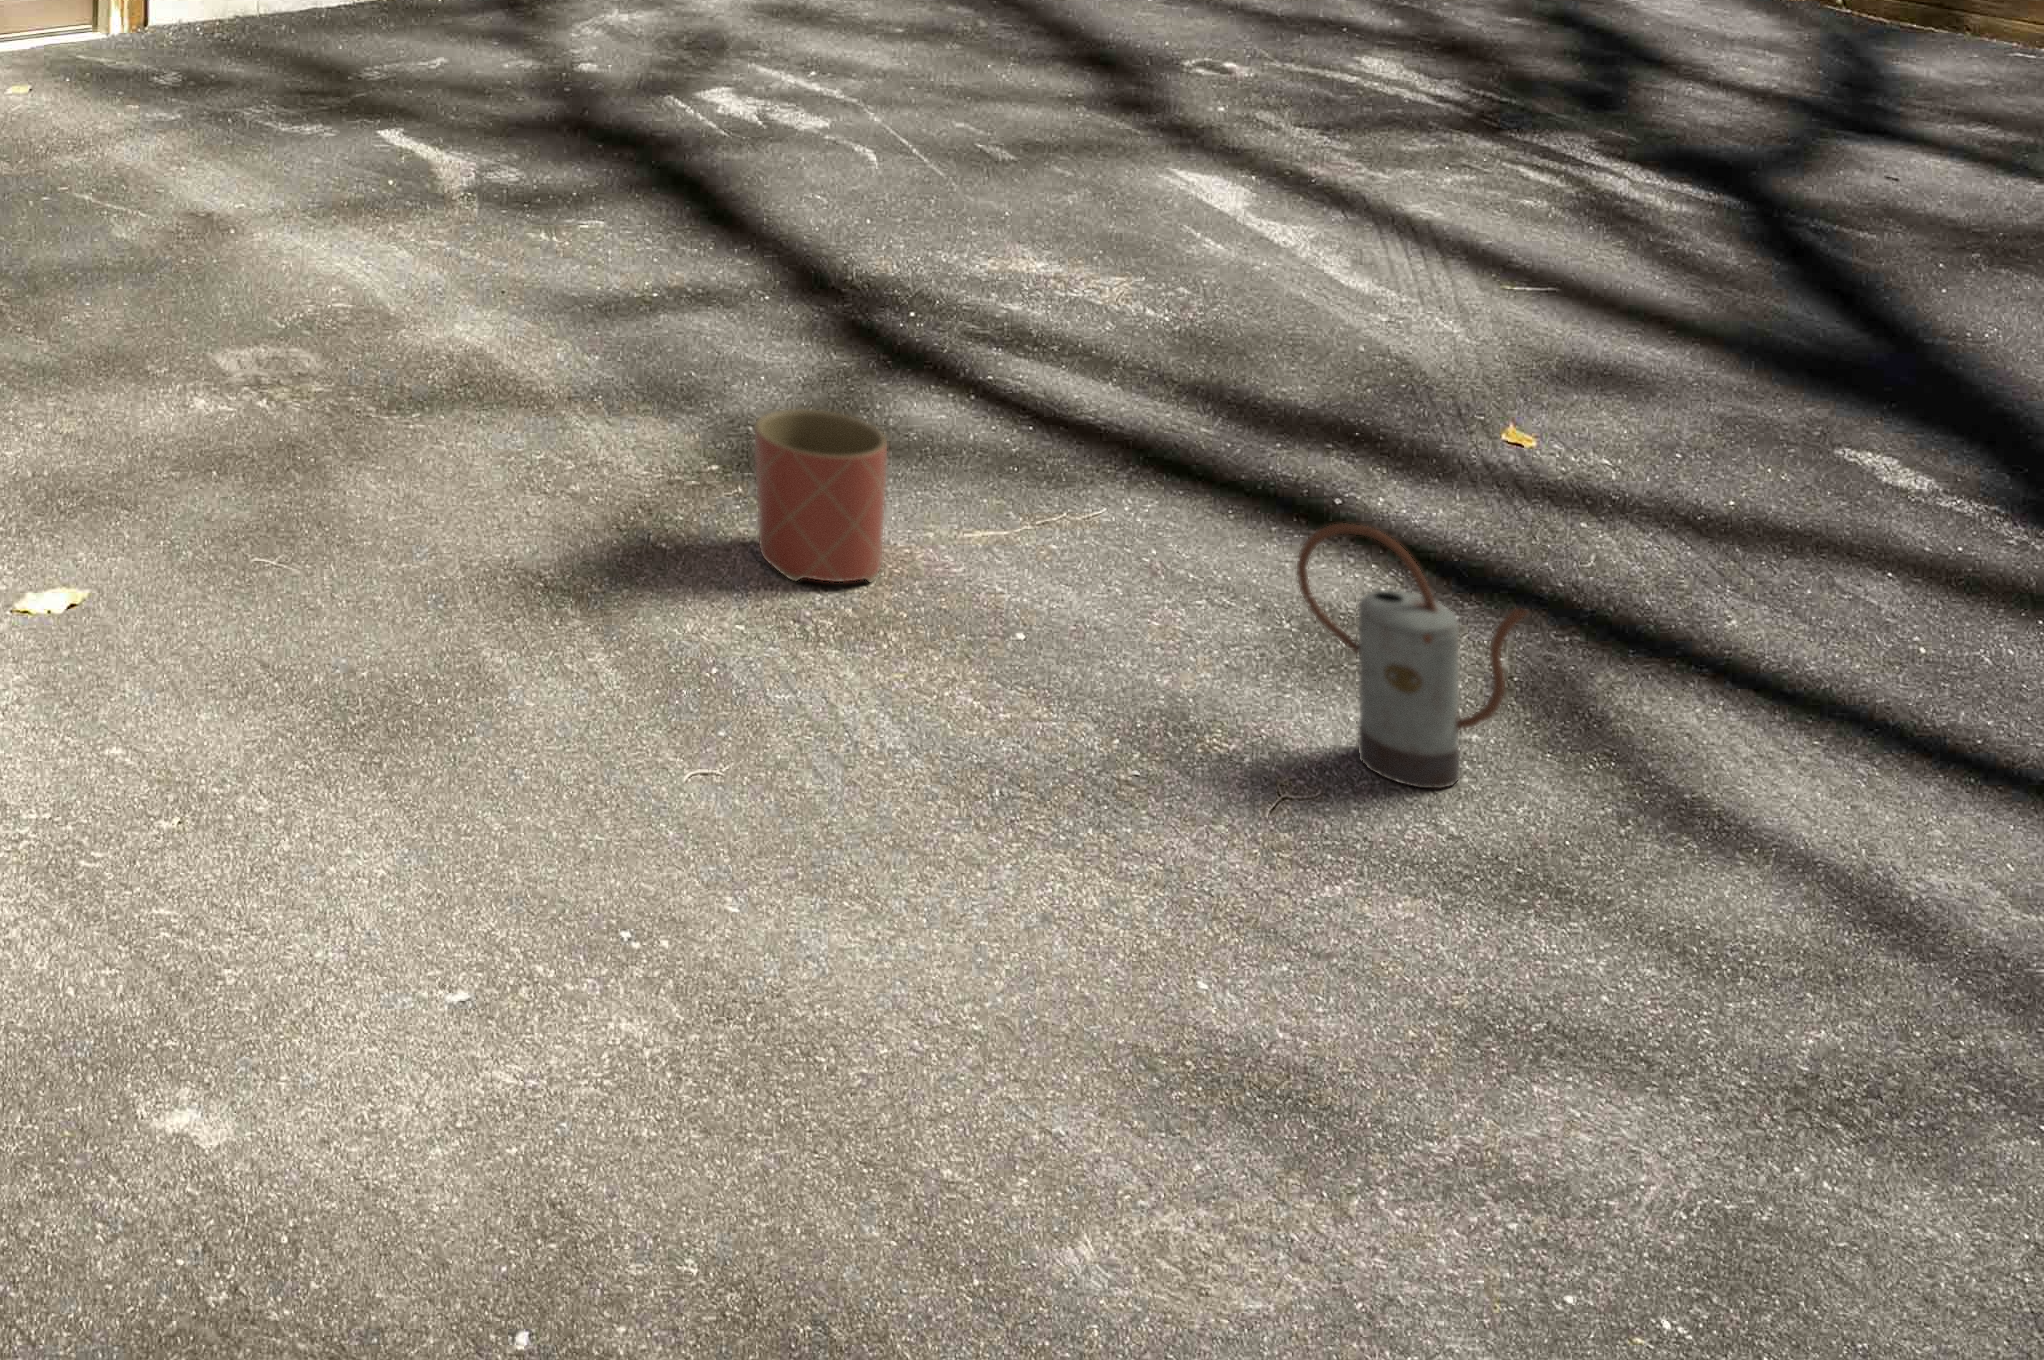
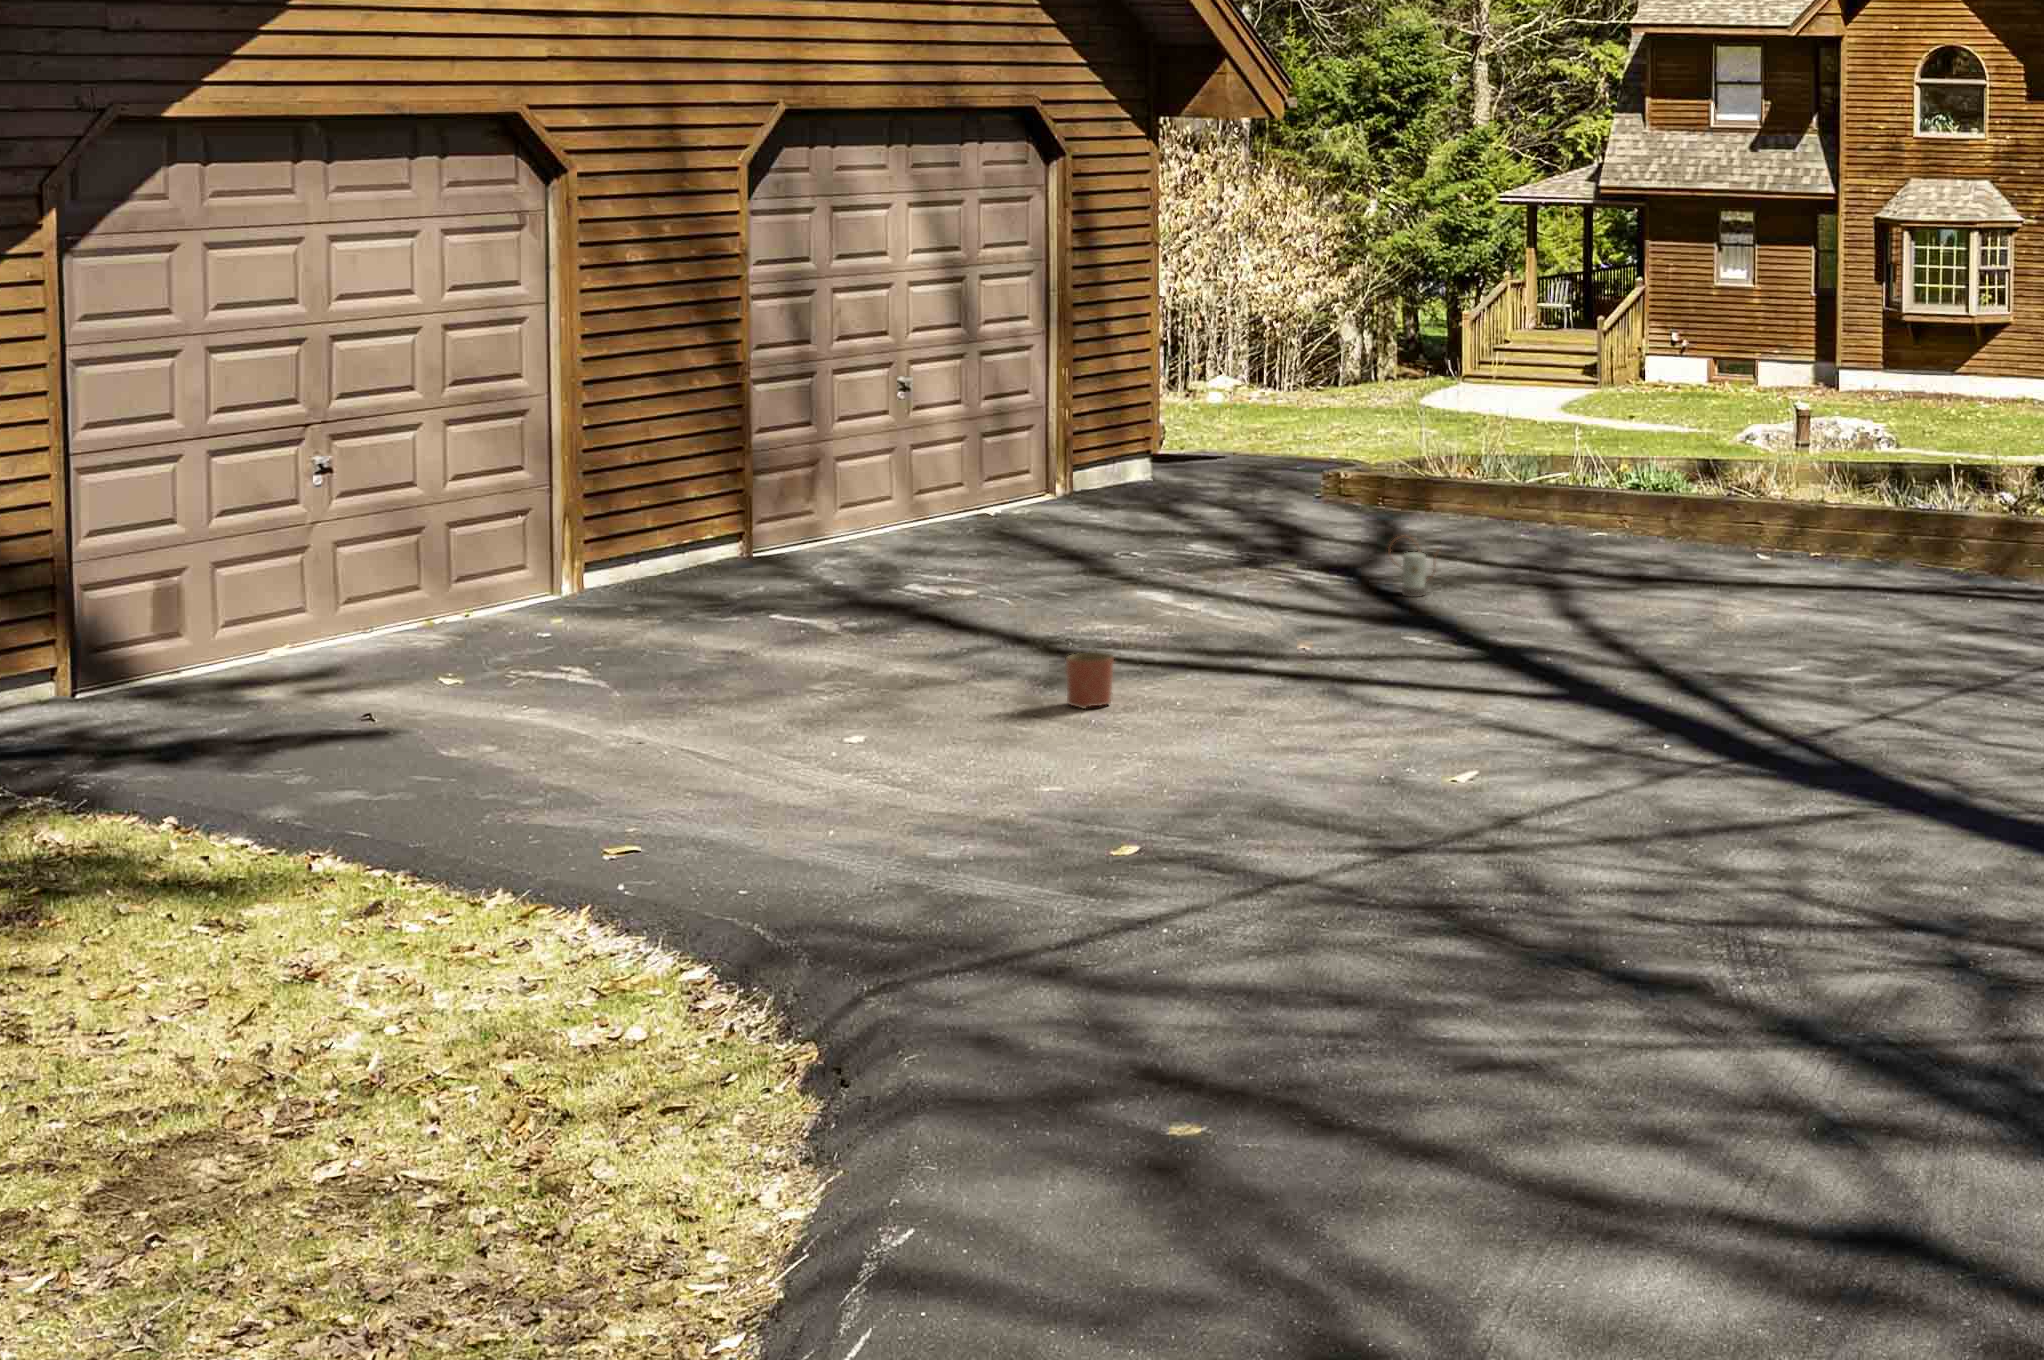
watering can: present [1297,524,1527,788] -> present [1389,538,1435,597]

